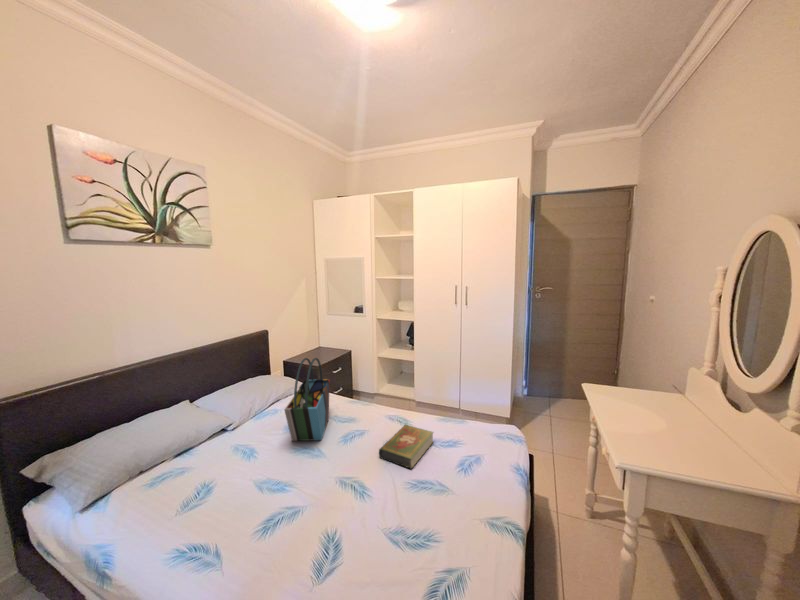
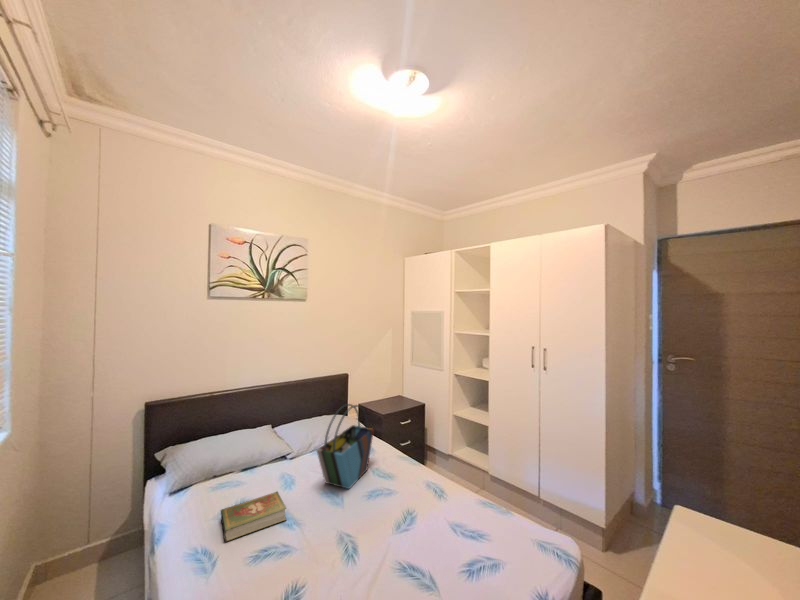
book: present [379,425,433,469] -> present [221,492,286,542]

